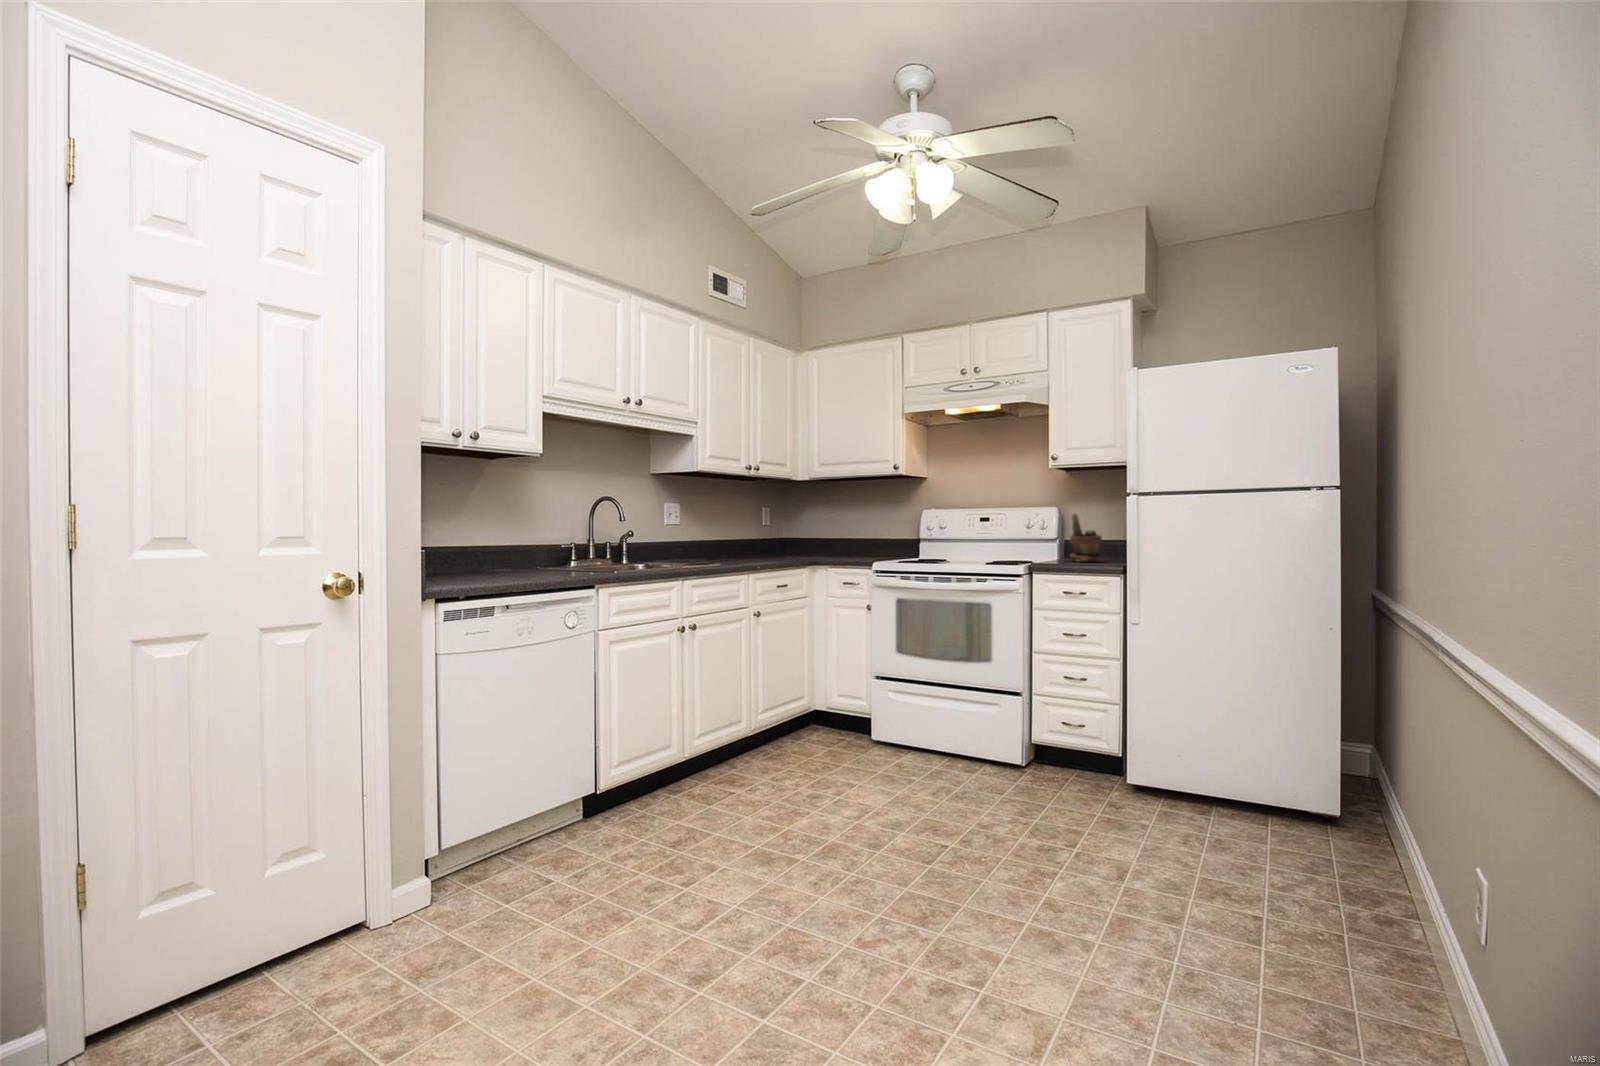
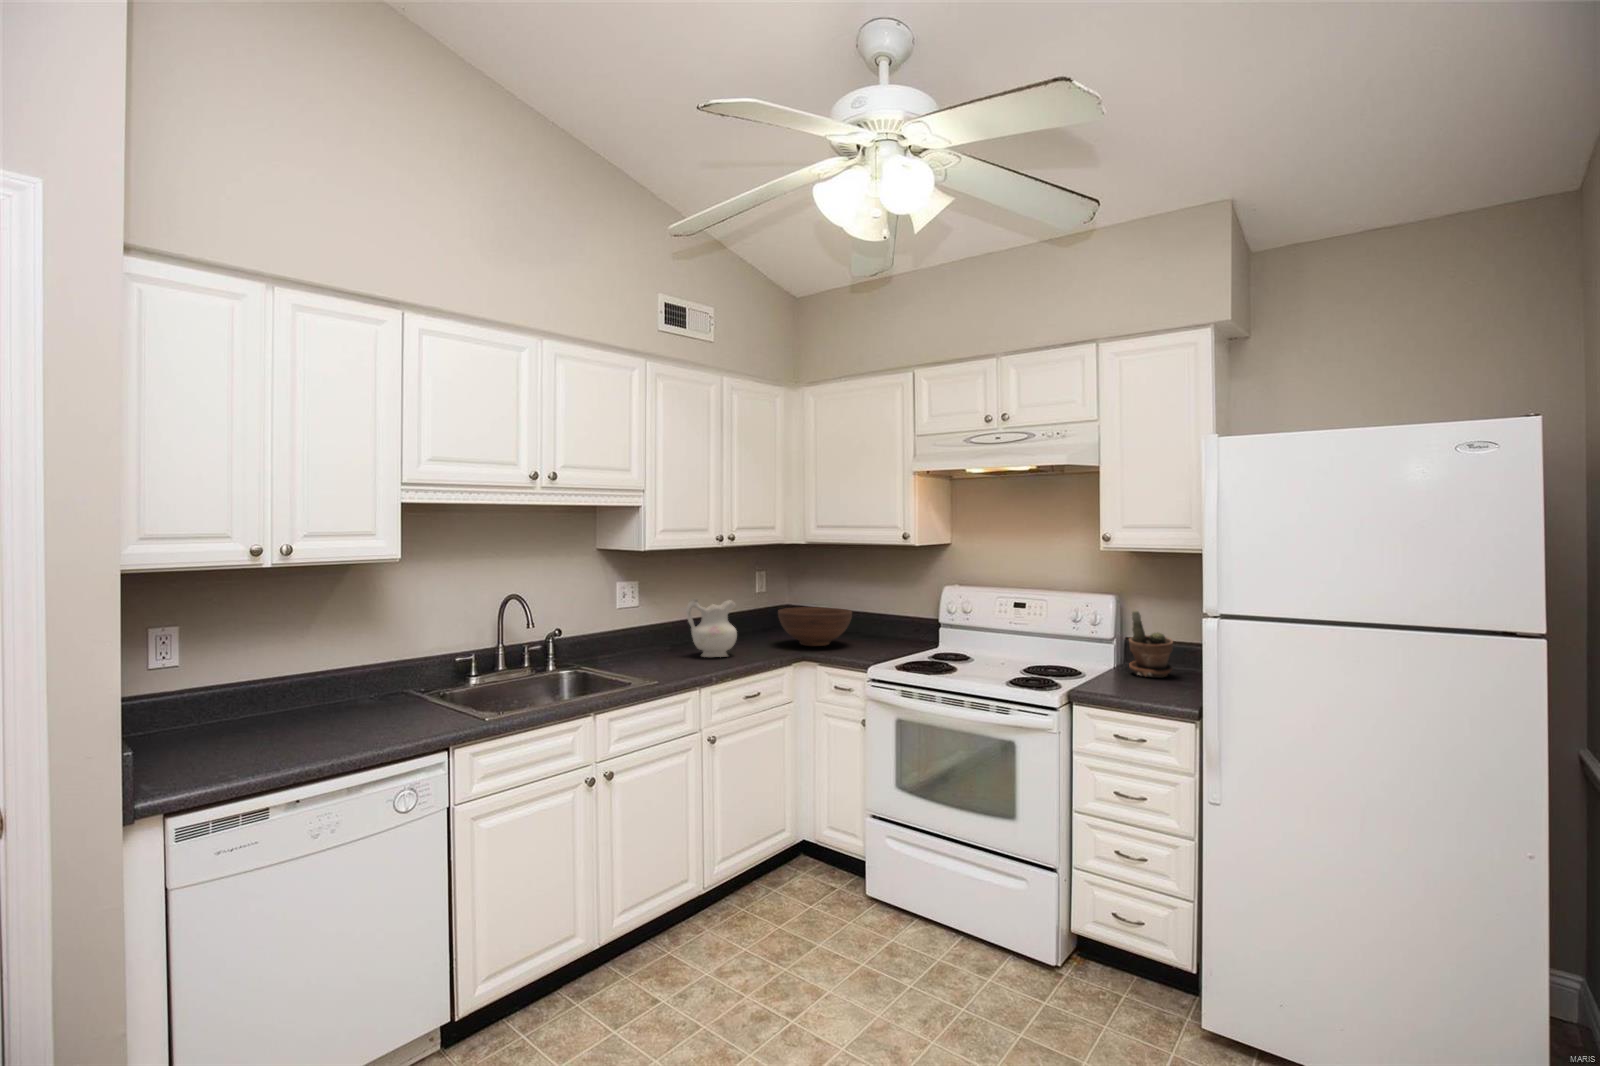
ceramic pitcher: none [726,513,766,559] -> present [686,599,737,657]
fruit bowl: none [792,528,852,556] -> present [778,607,852,646]

